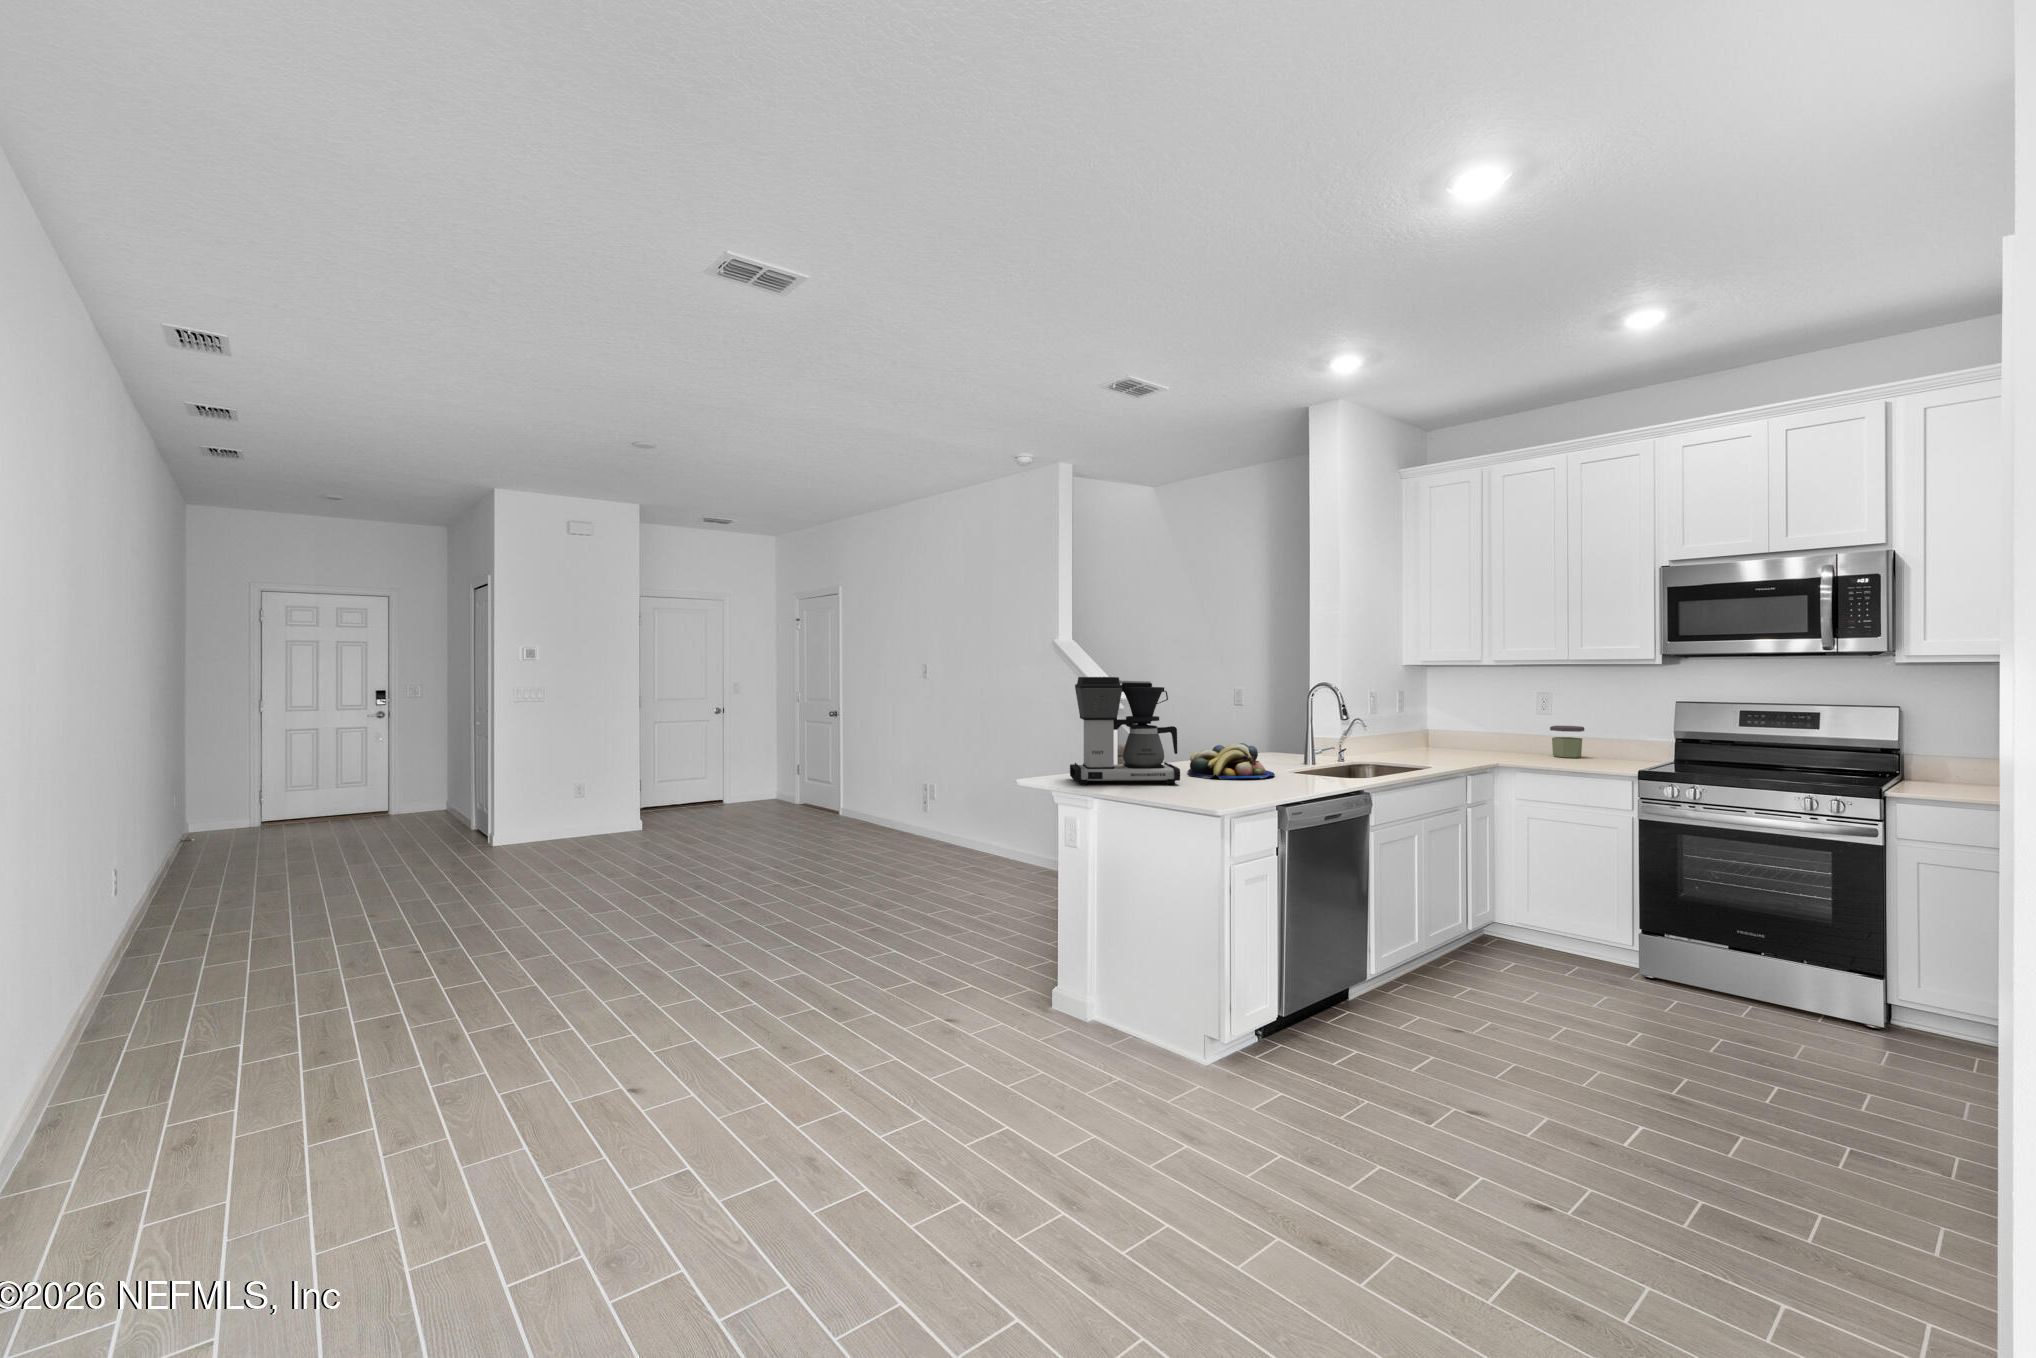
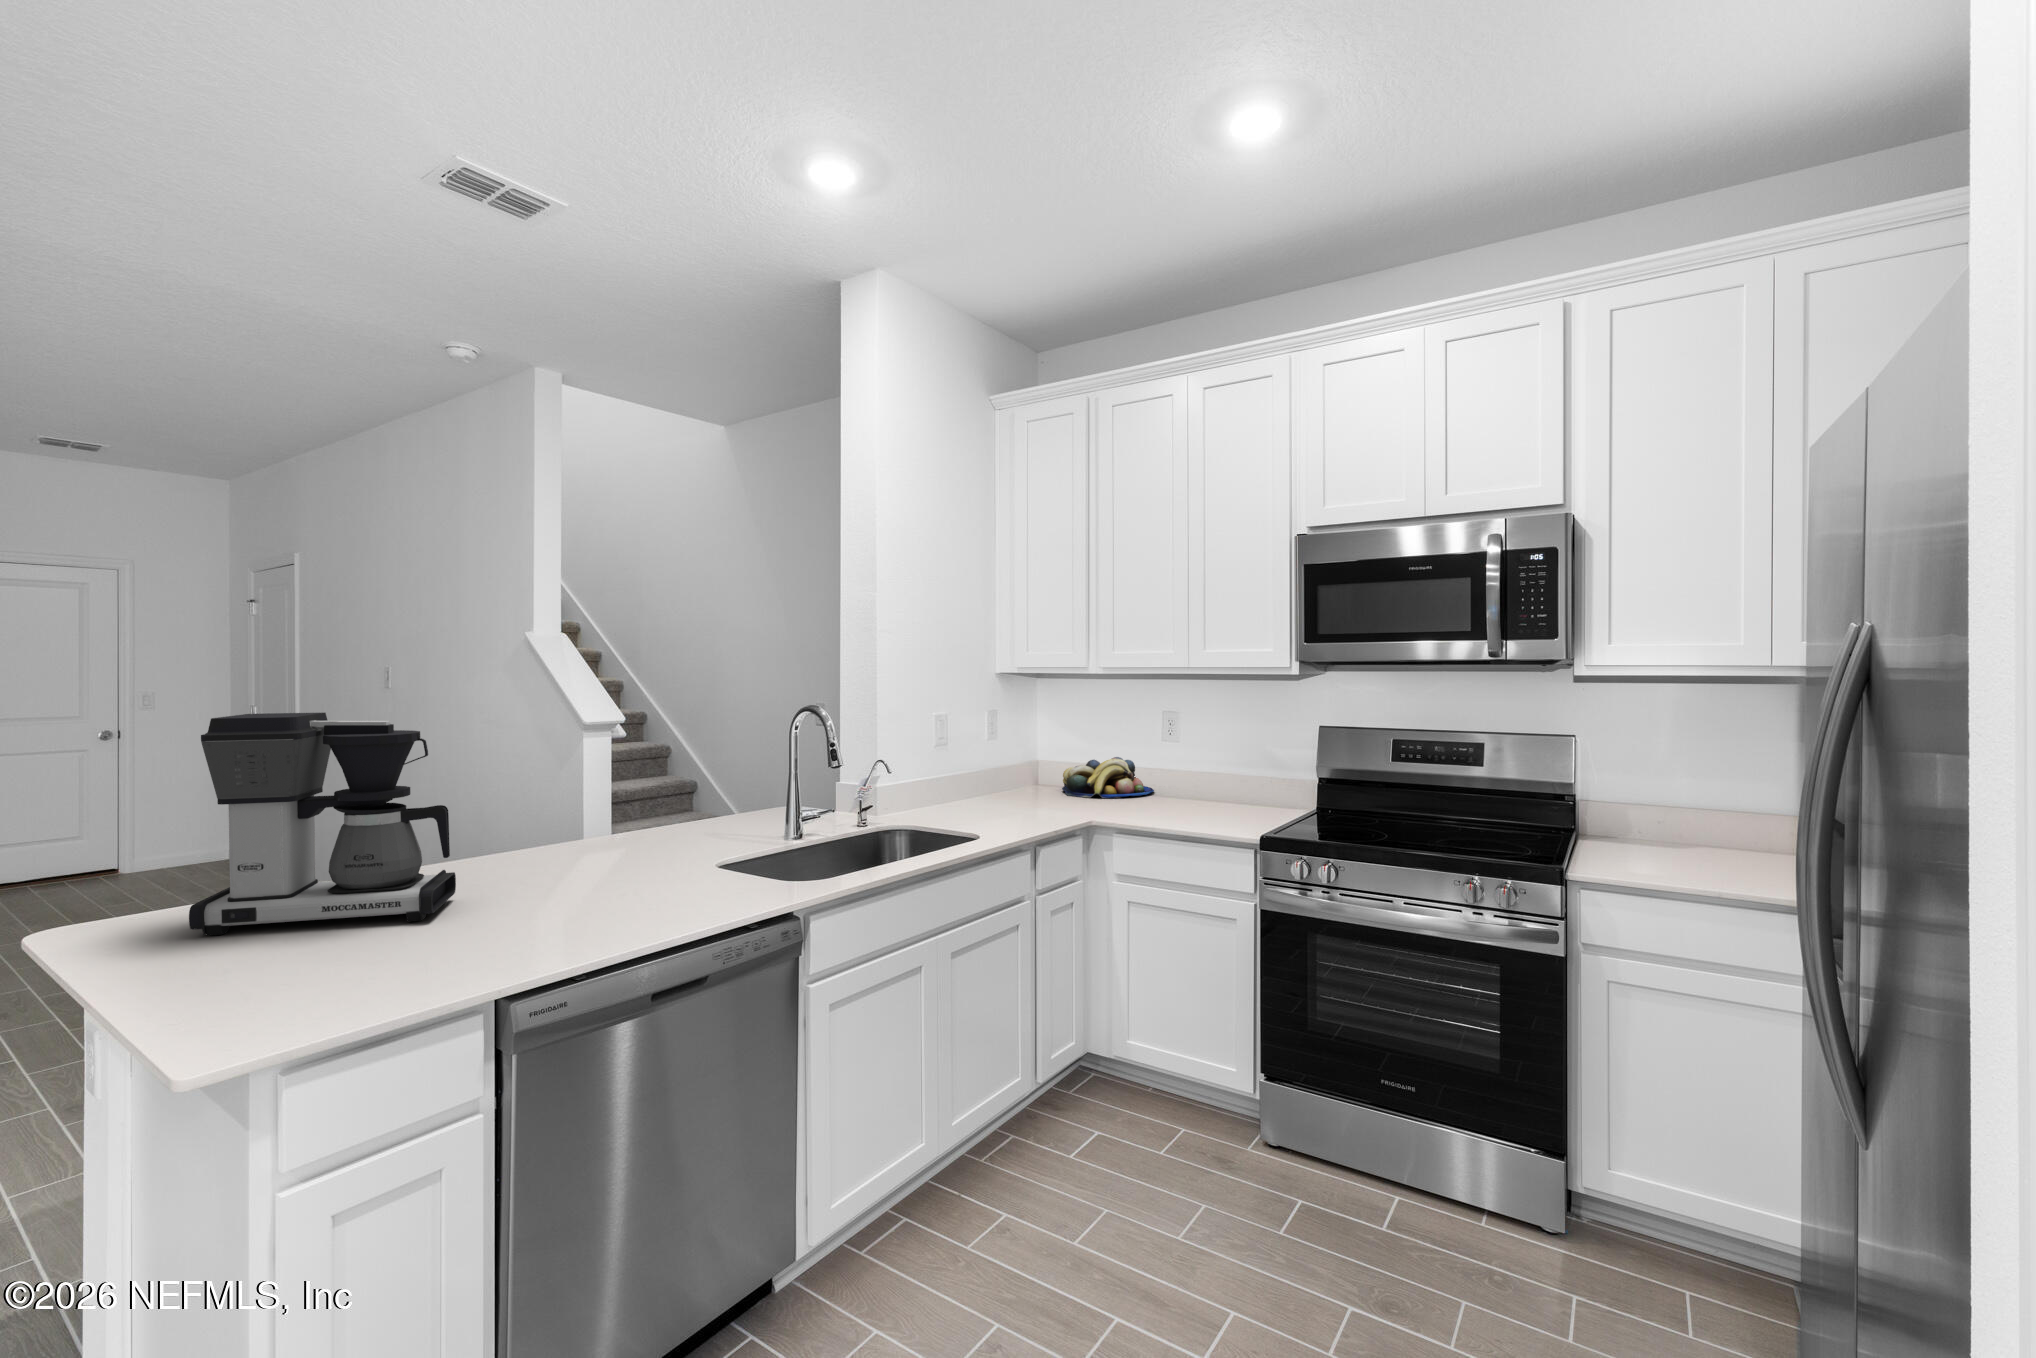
jar: present [1550,726,1584,758] -> none [1174,758,1217,804]
fruit bowl: present [1188,743,1275,779] -> present [1062,757,1154,798]

